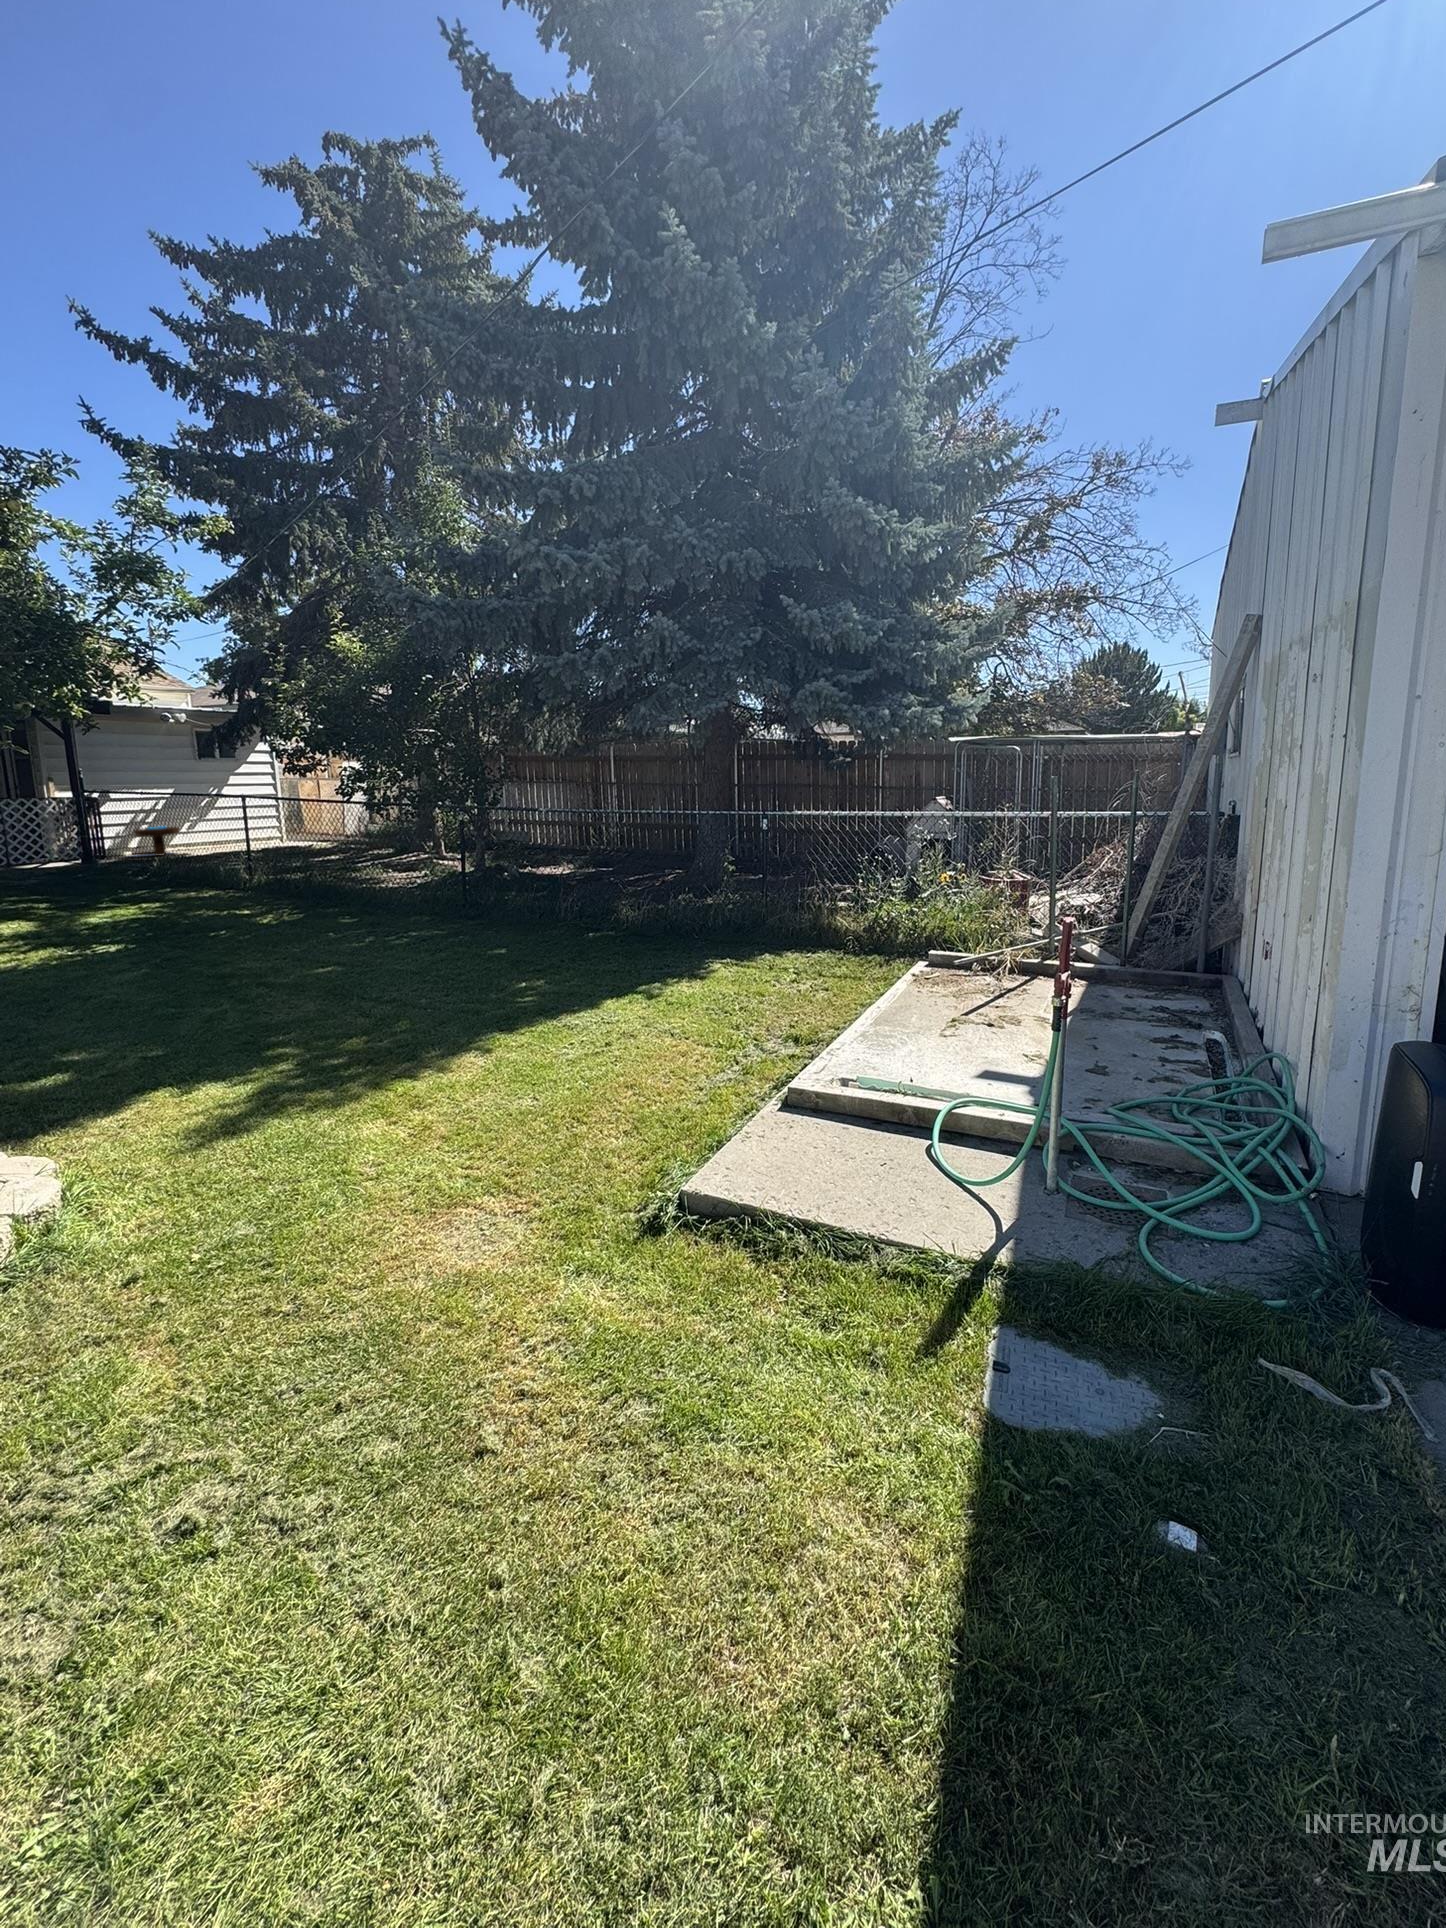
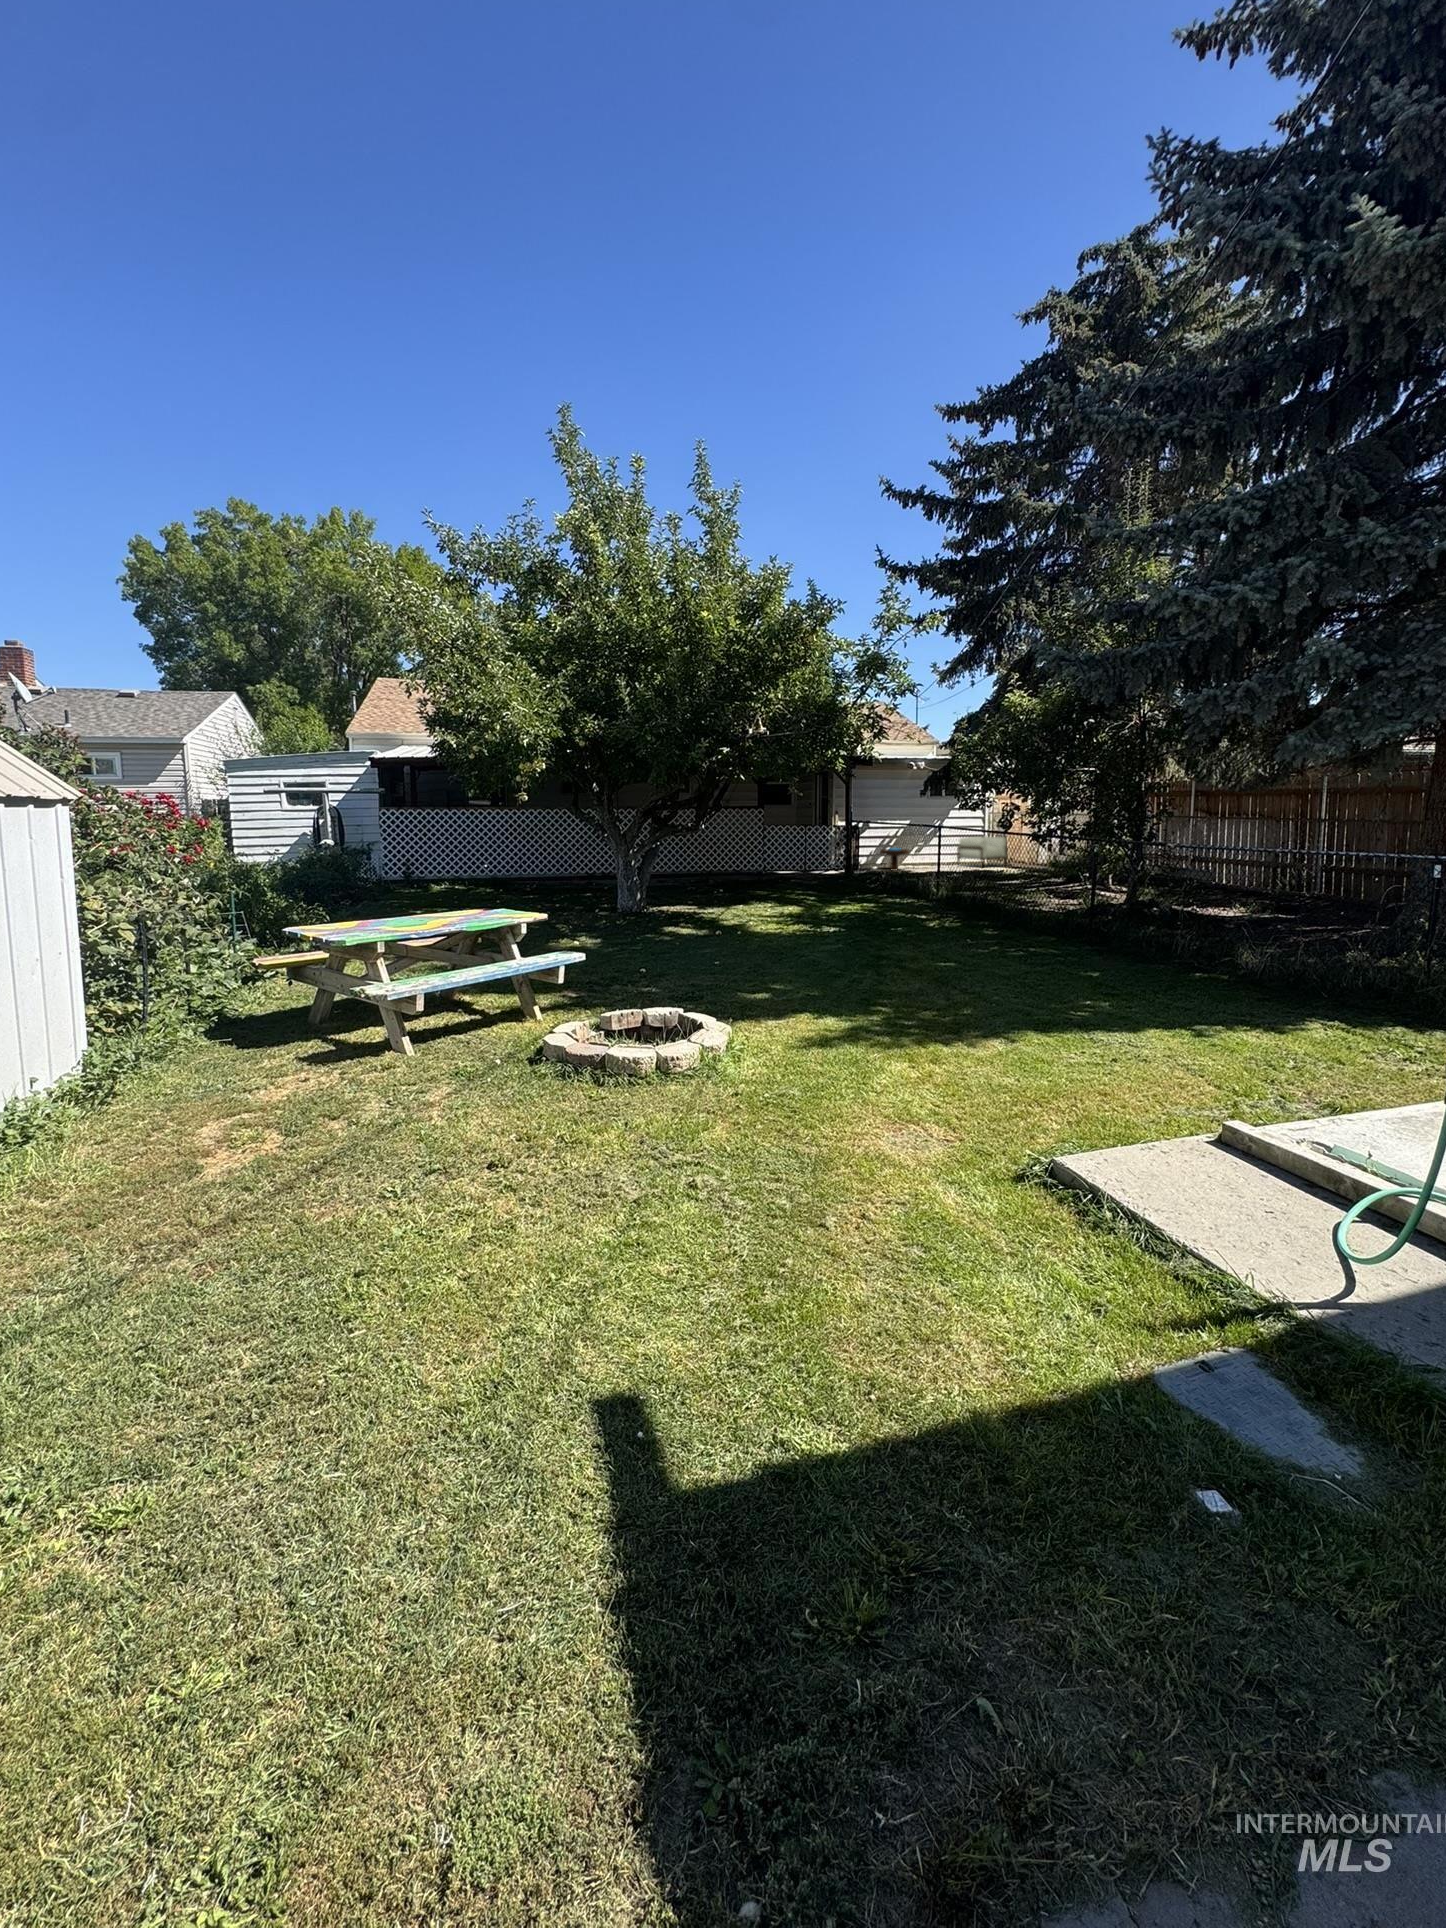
armchair: none [243,804,310,843] -> present [957,837,1007,865]

